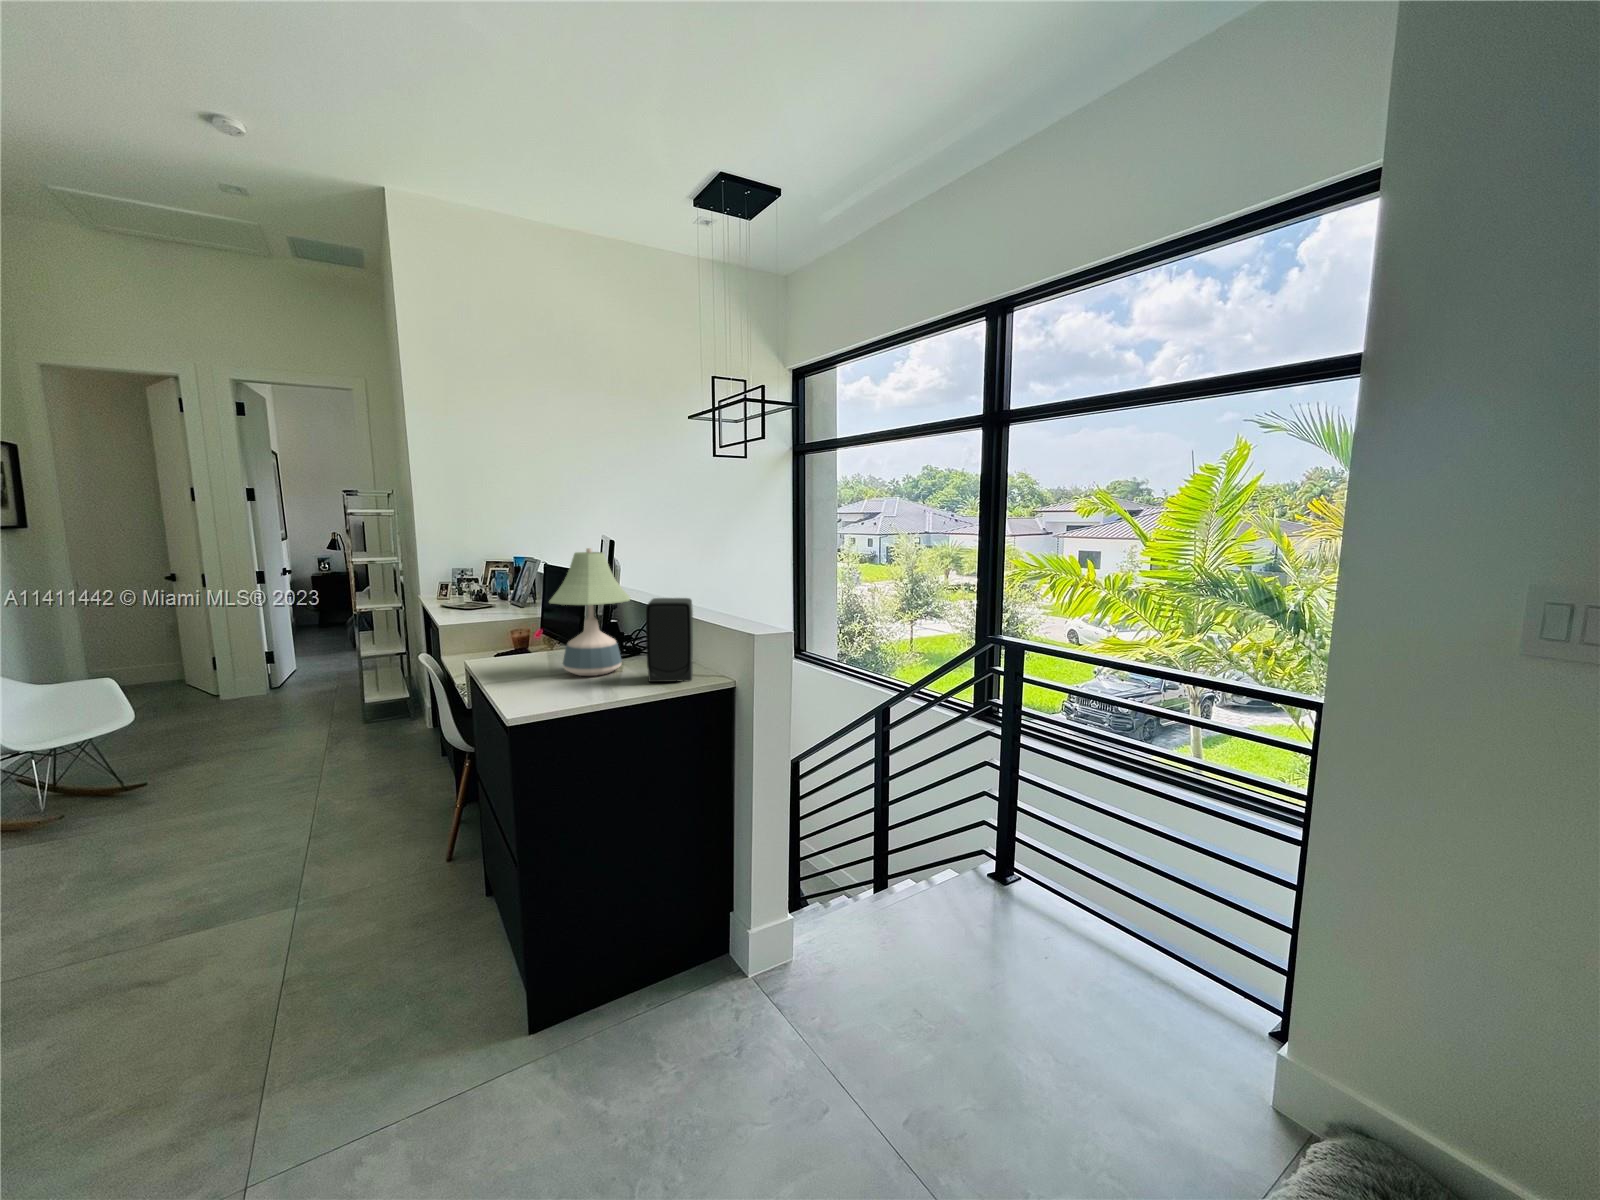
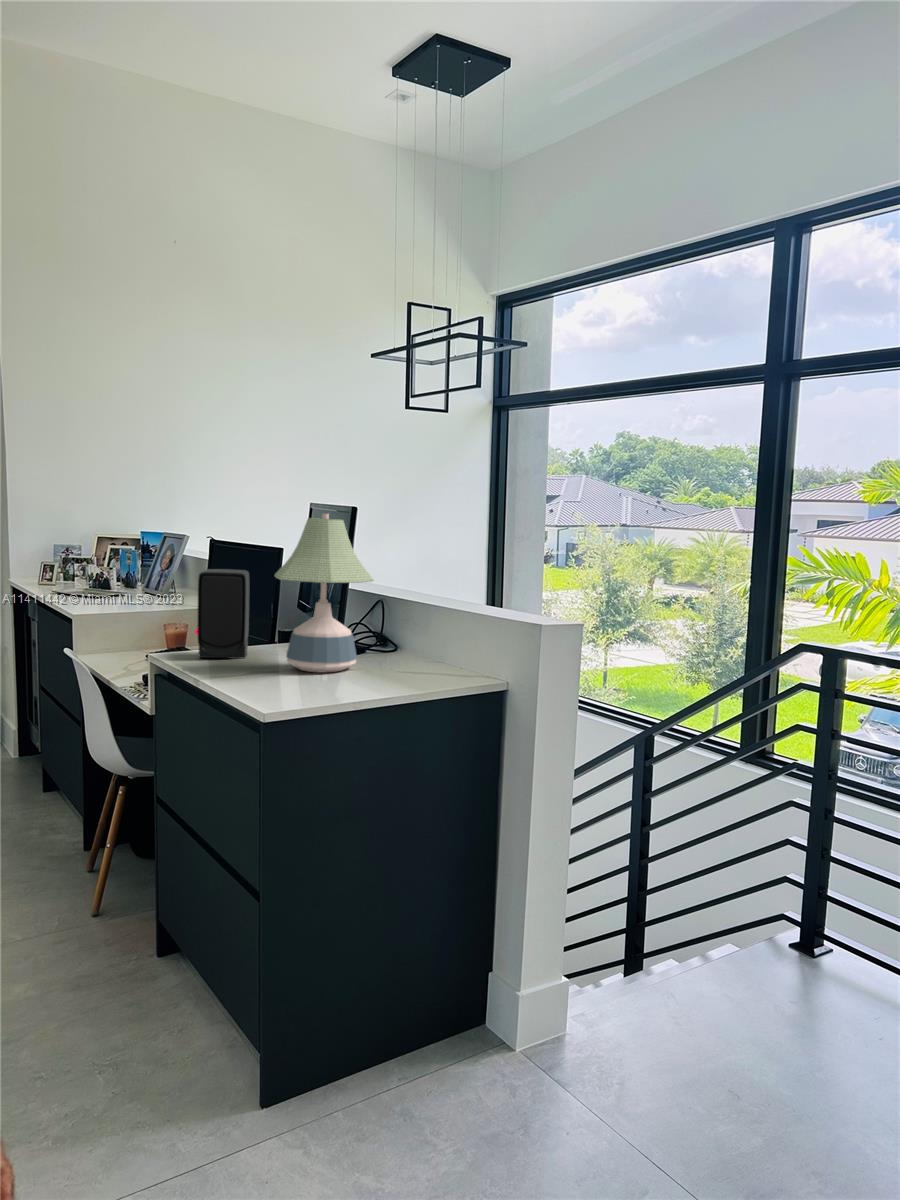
speaker: present [646,598,693,682] -> present [197,569,250,659]

